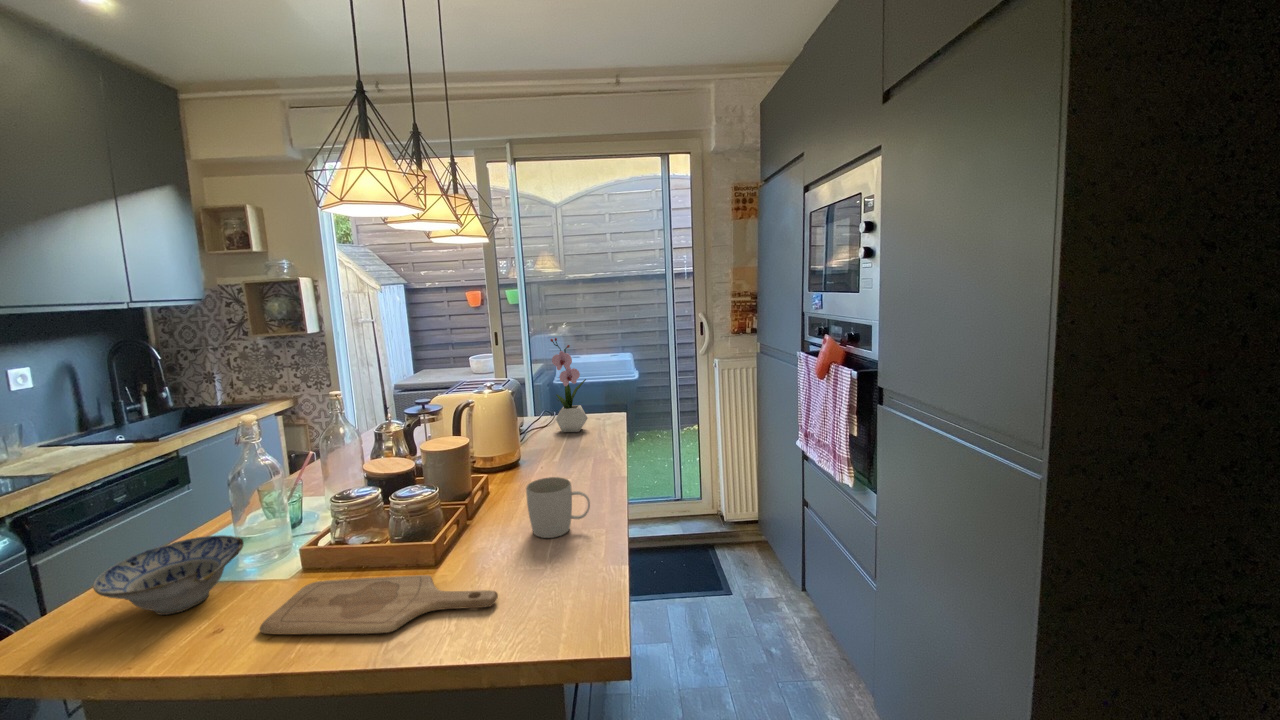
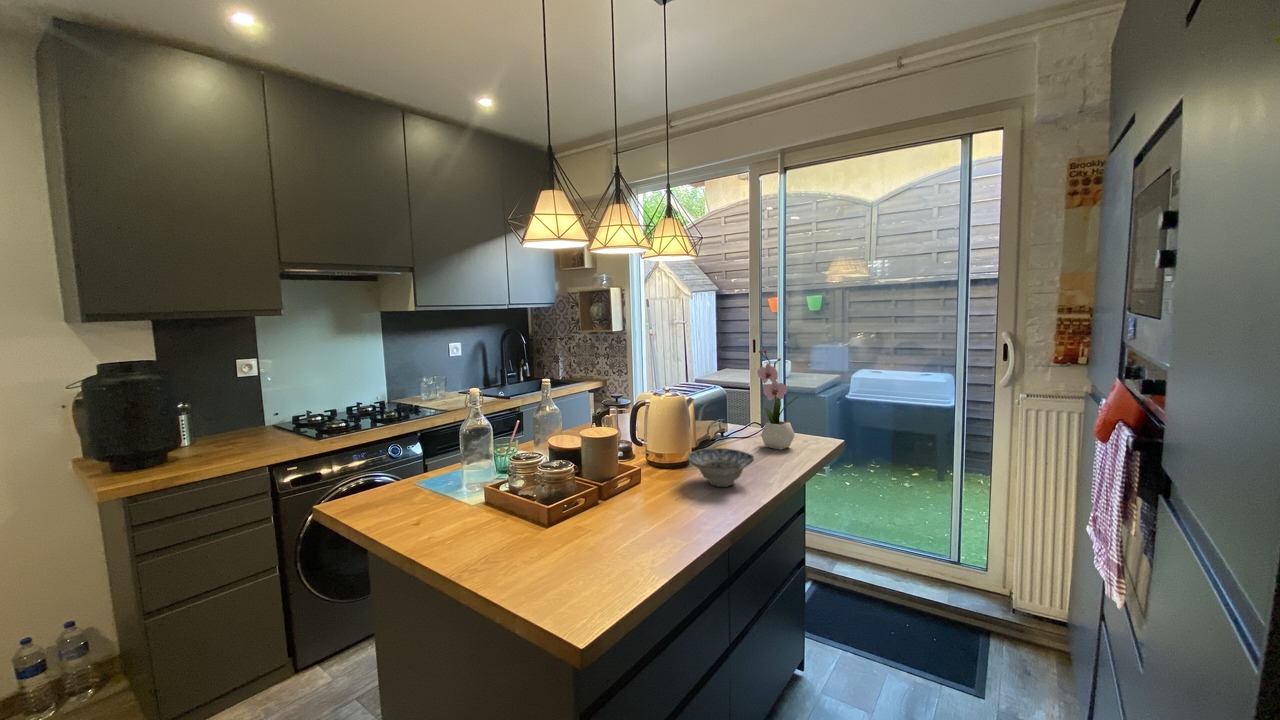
mug: present [526,477,590,538] -> none [635,483,690,541]
ceramic bowl: present [93,535,244,615] -> present [688,448,754,487]
cutting board: present [260,575,498,634] -> none [427,516,559,576]

